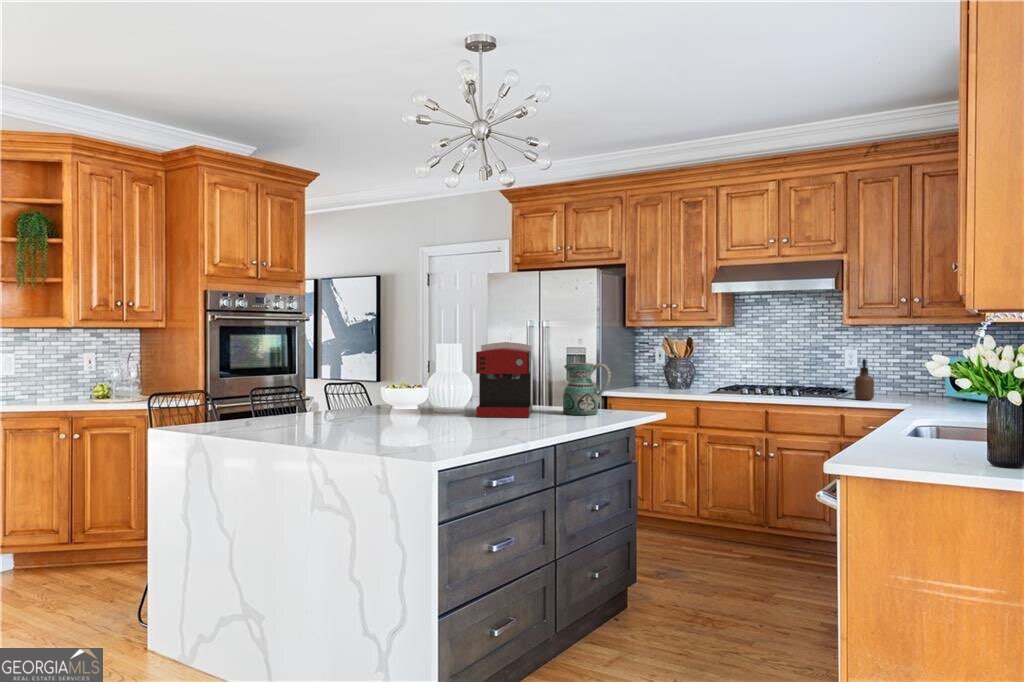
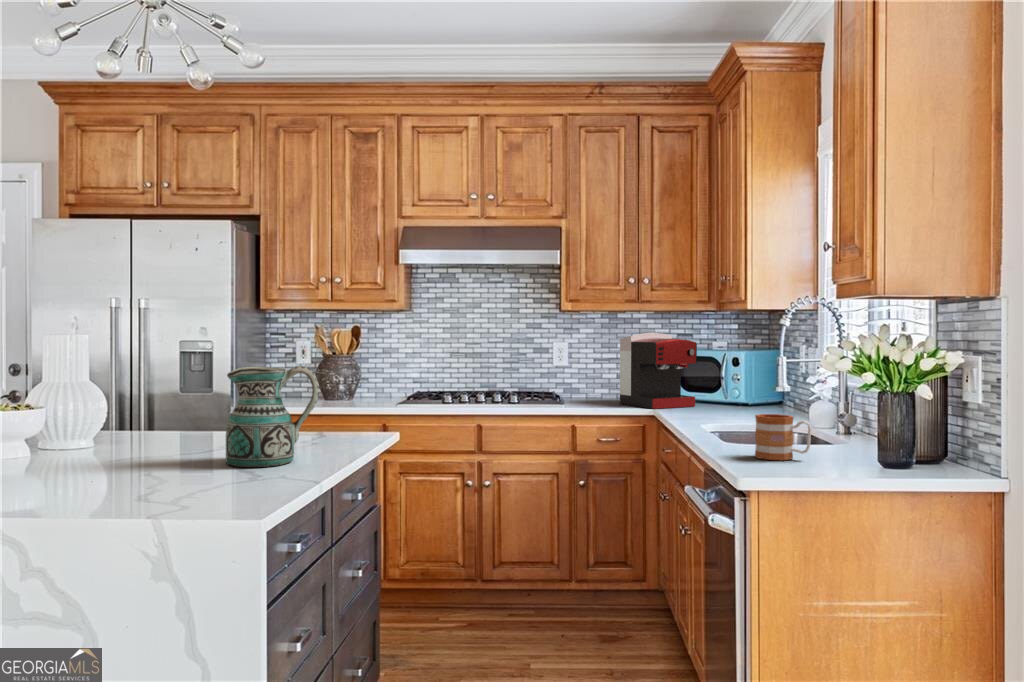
coffee maker: present [476,342,533,418] -> present [620,333,697,409]
soap dispenser: present [854,359,874,400] -> none [579,353,602,405]
mug: none [897,404,936,436] -> present [755,414,811,460]

